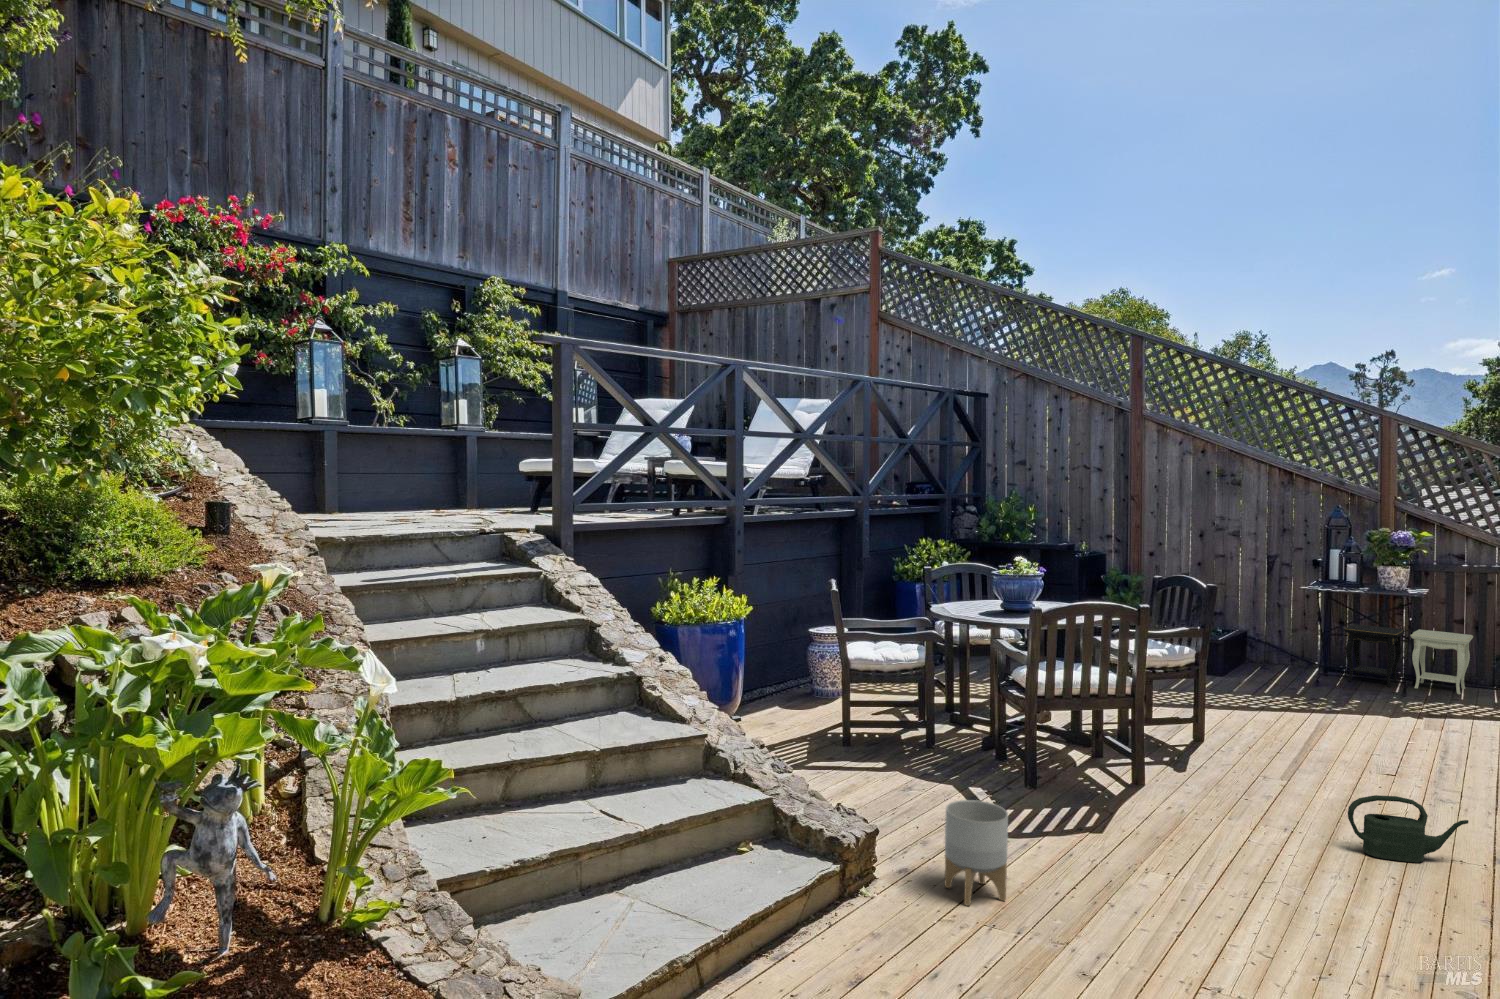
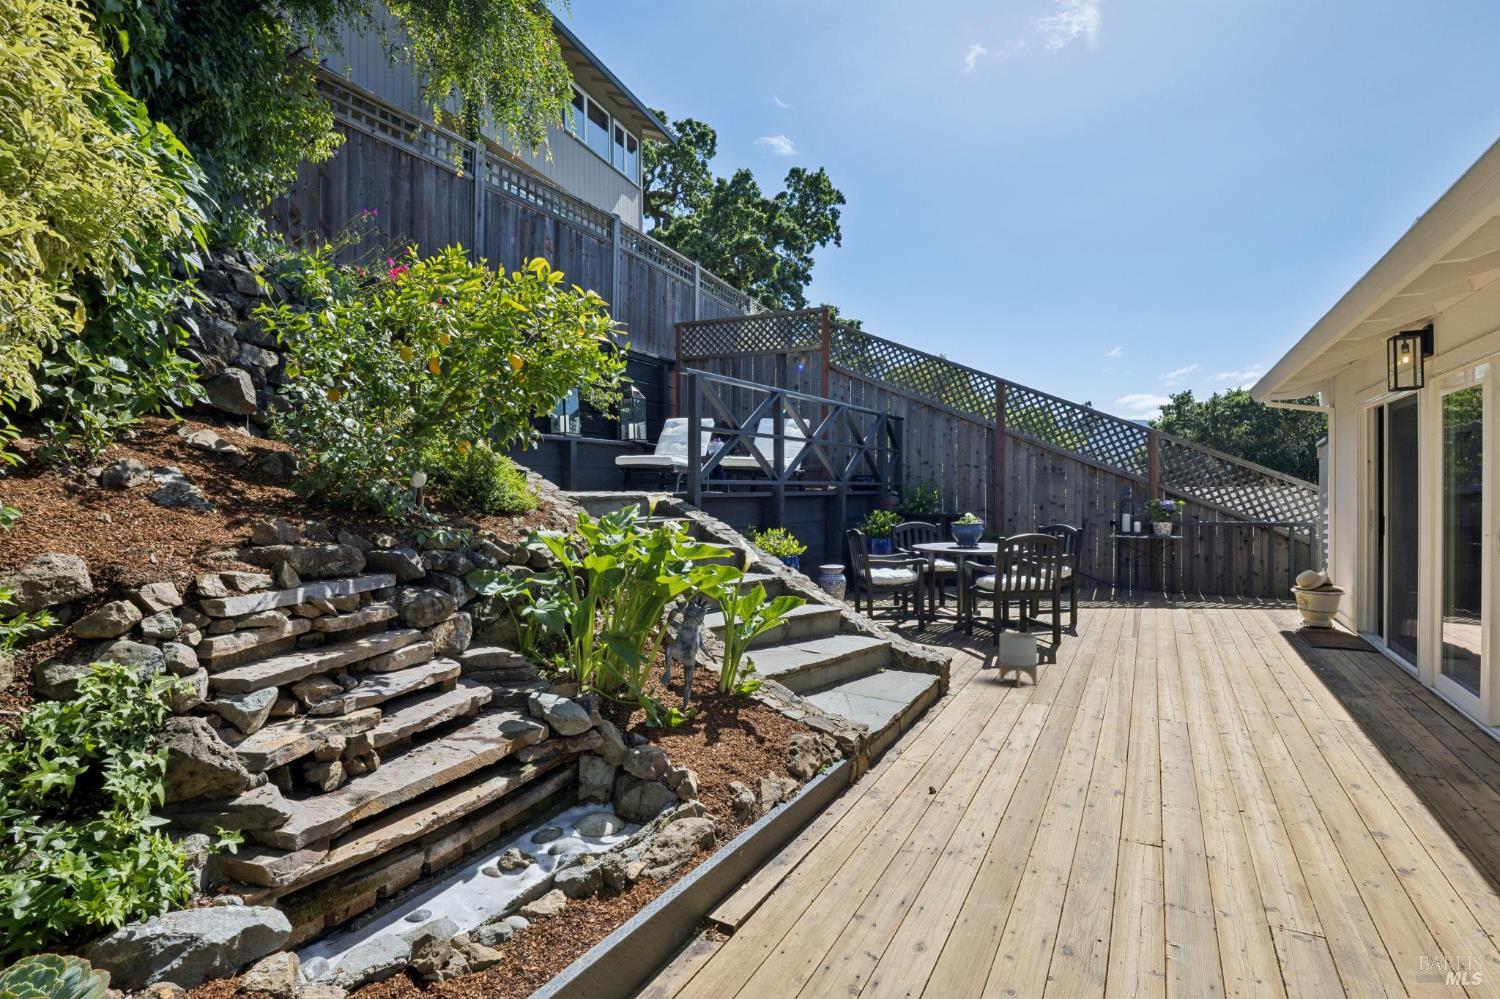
side table: present [1344,624,1473,694] -> none [1132,562,1204,600]
watering can: present [1348,795,1469,863] -> none [1191,626,1253,661]

